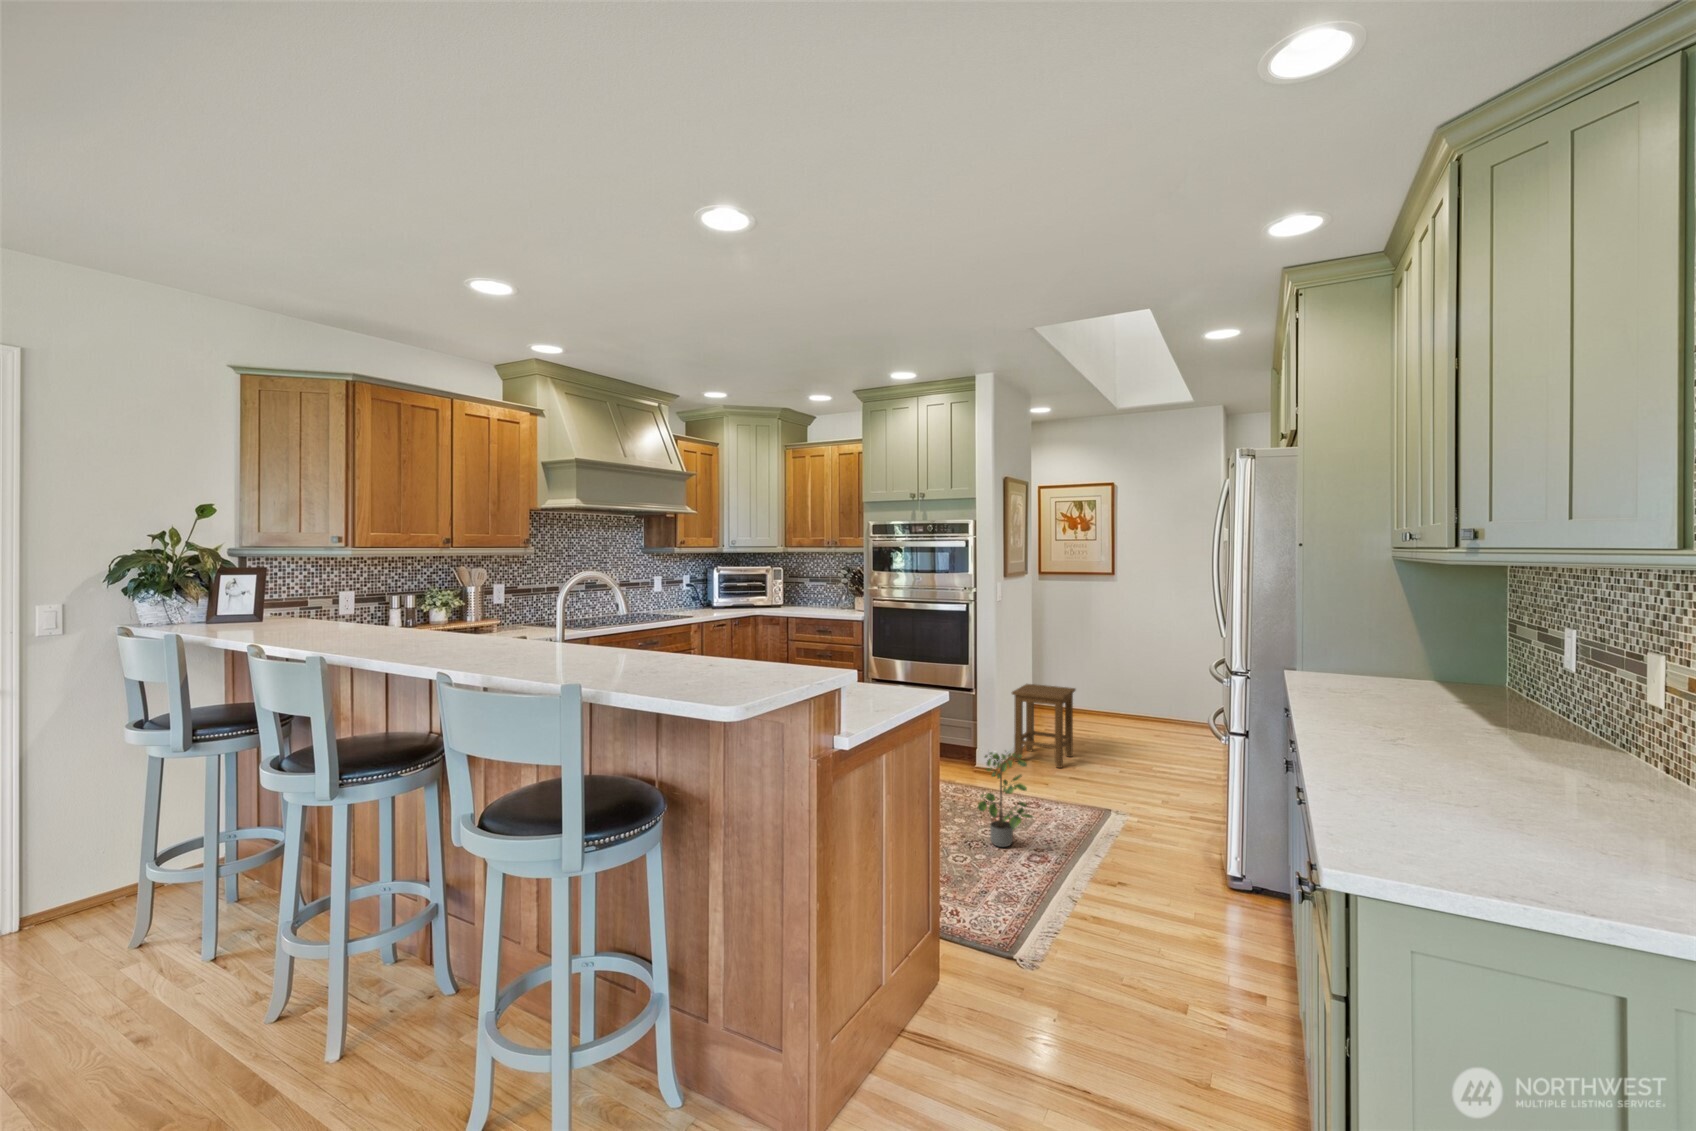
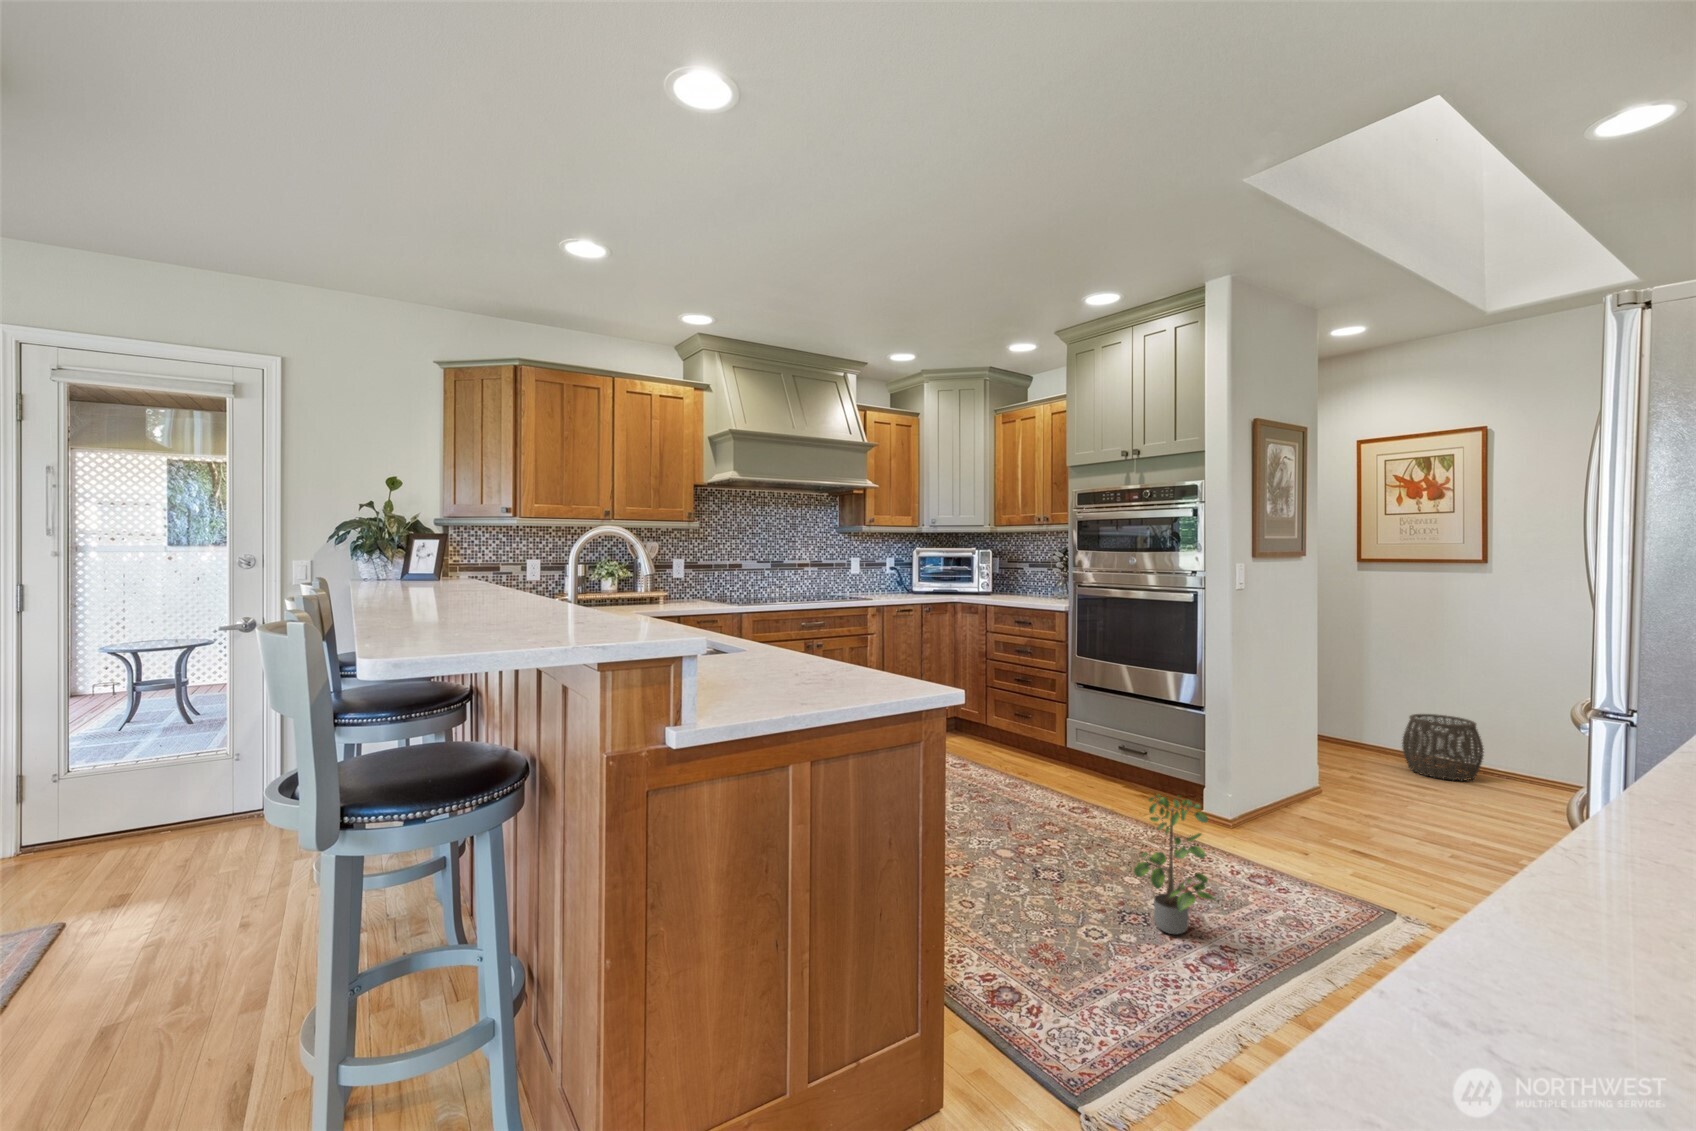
woven basket: none [1071,677,1116,721] -> present [1402,714,1484,781]
stool: present [1012,684,1076,768] -> none [1263,711,1377,839]

